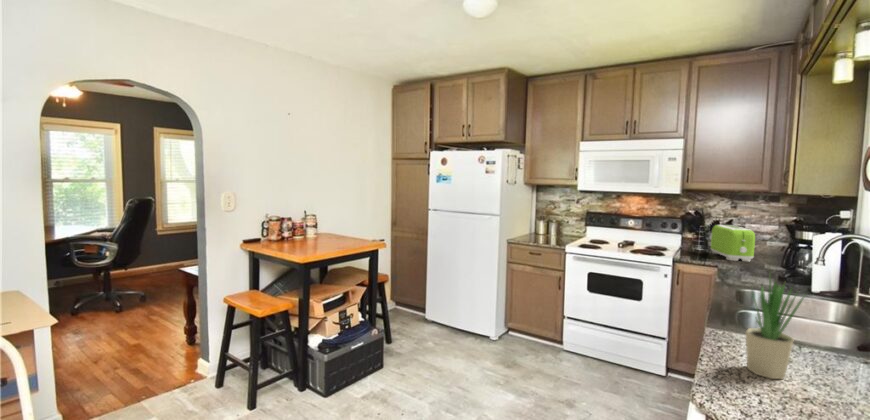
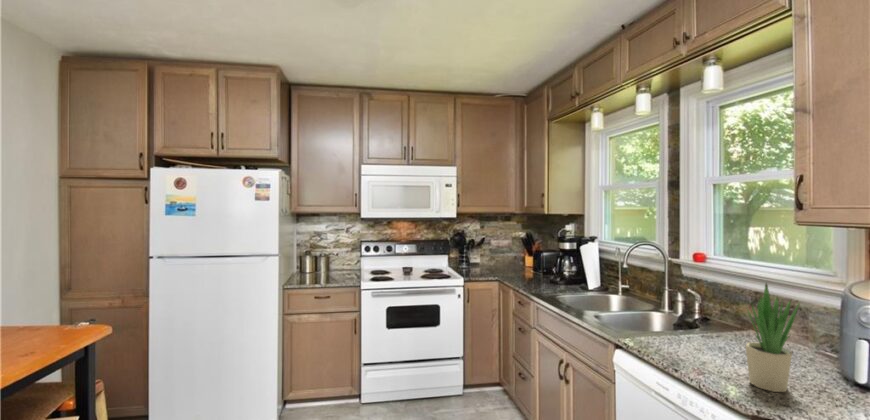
toaster: present [711,225,755,262] -> none [476,243,513,274]

